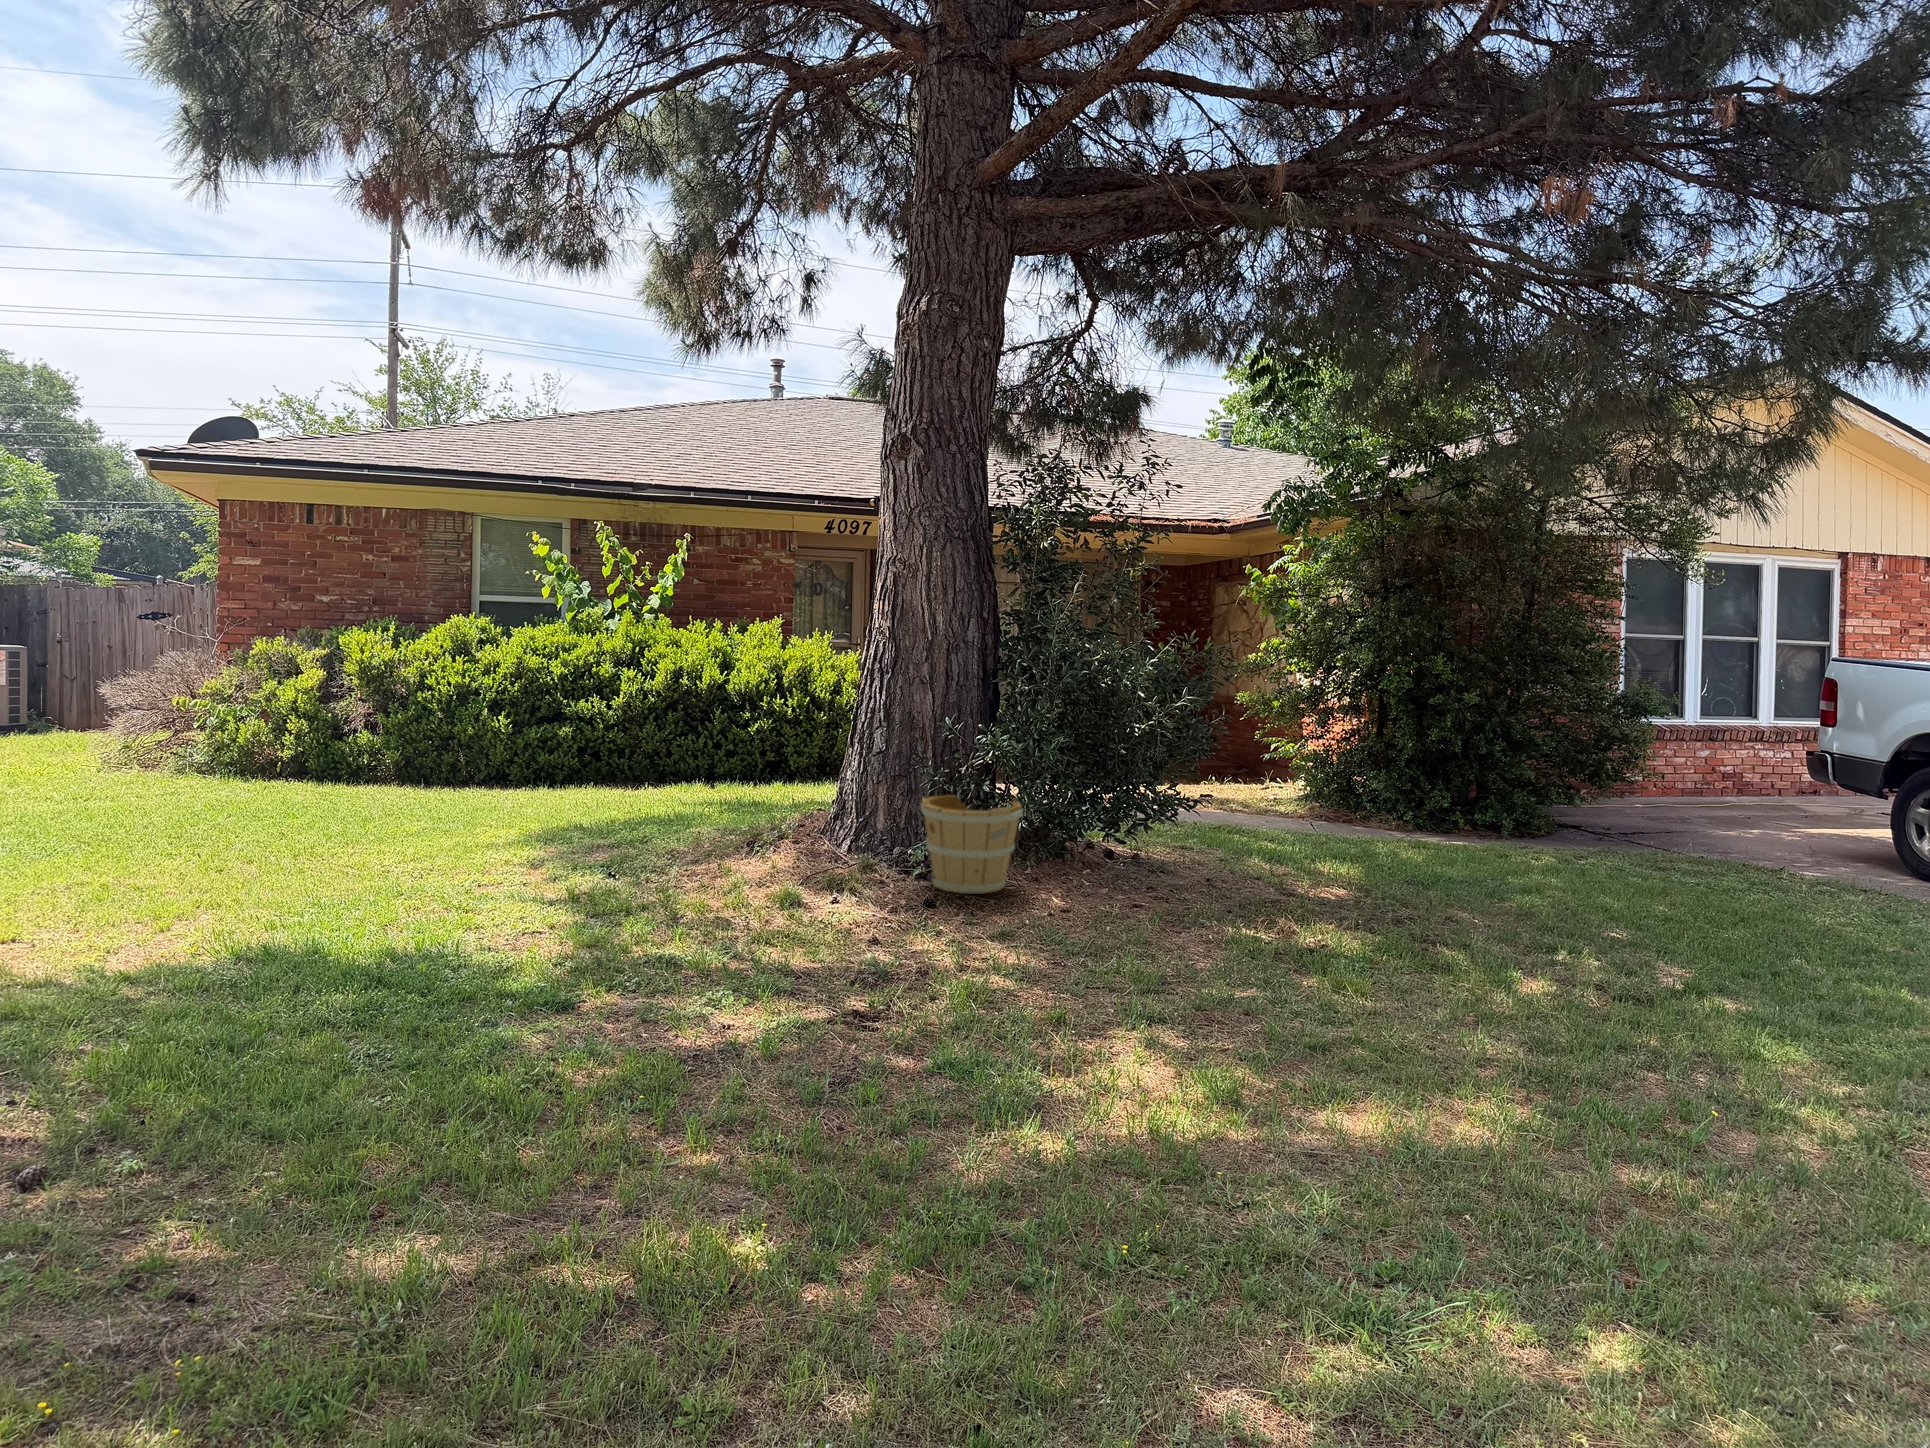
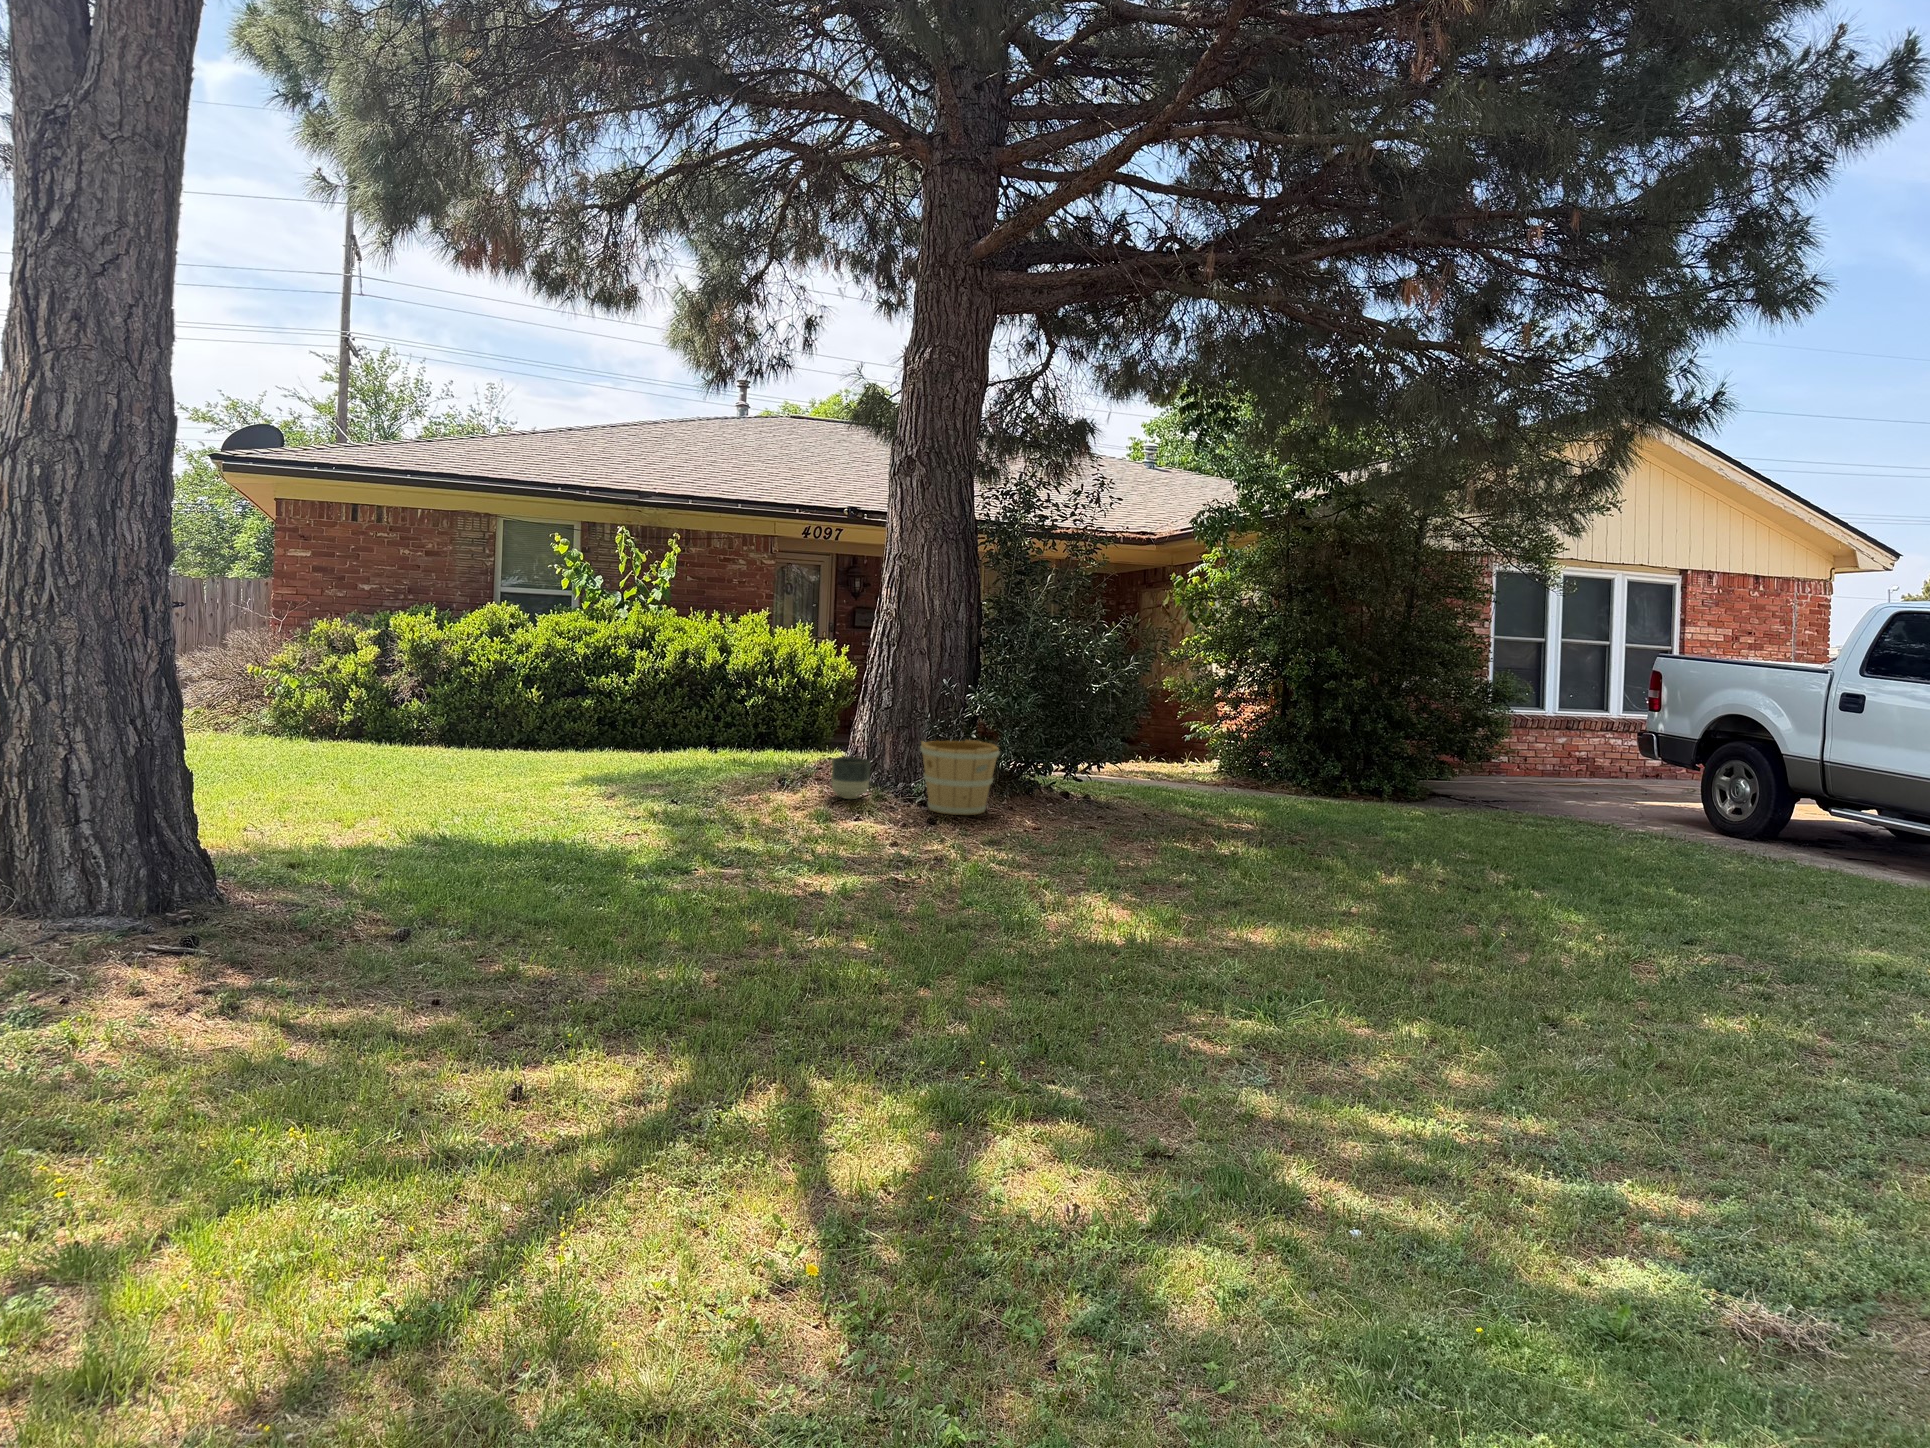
planter: none [811,816,860,870] -> present [831,757,871,799]

